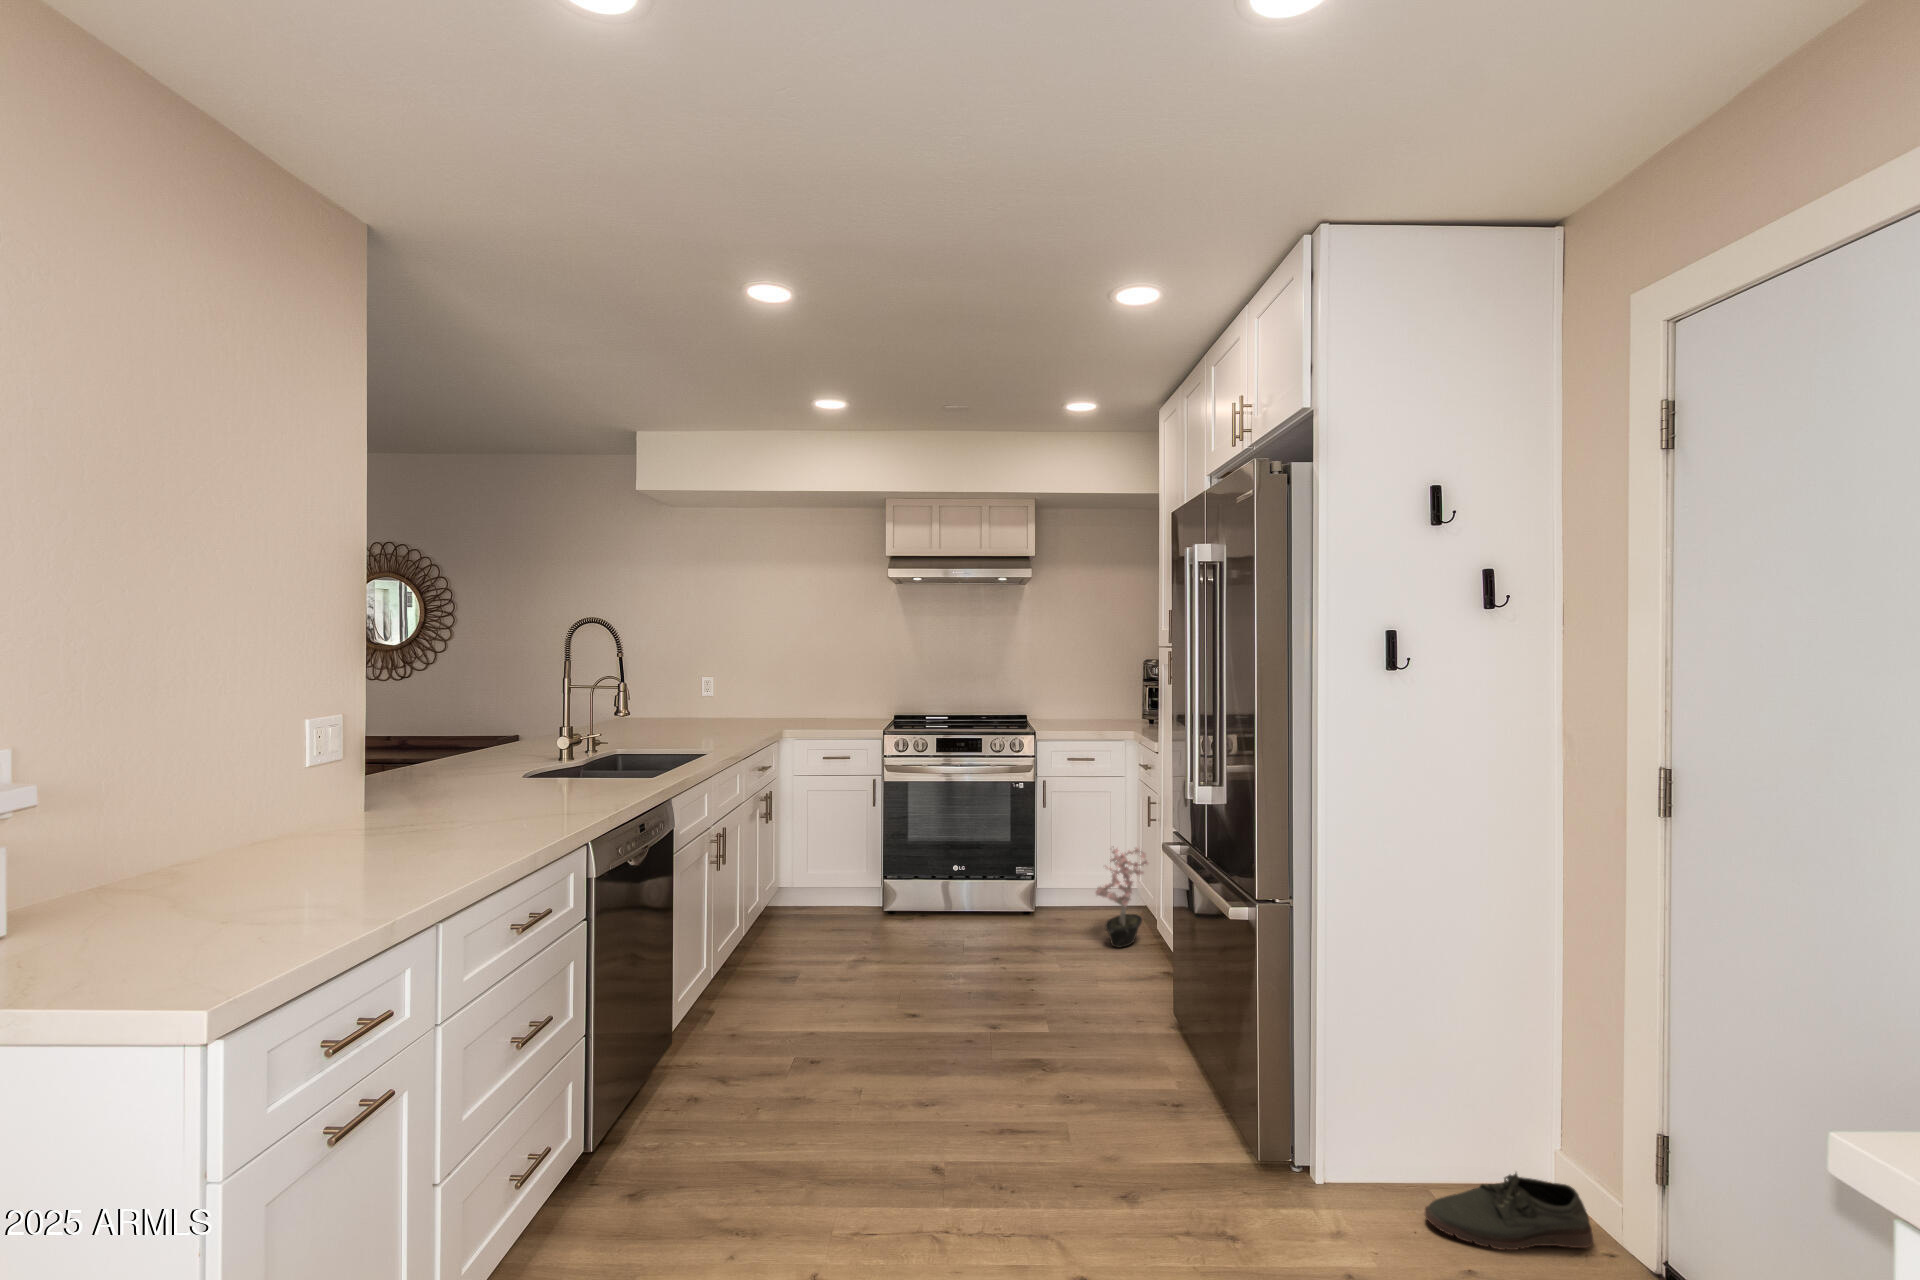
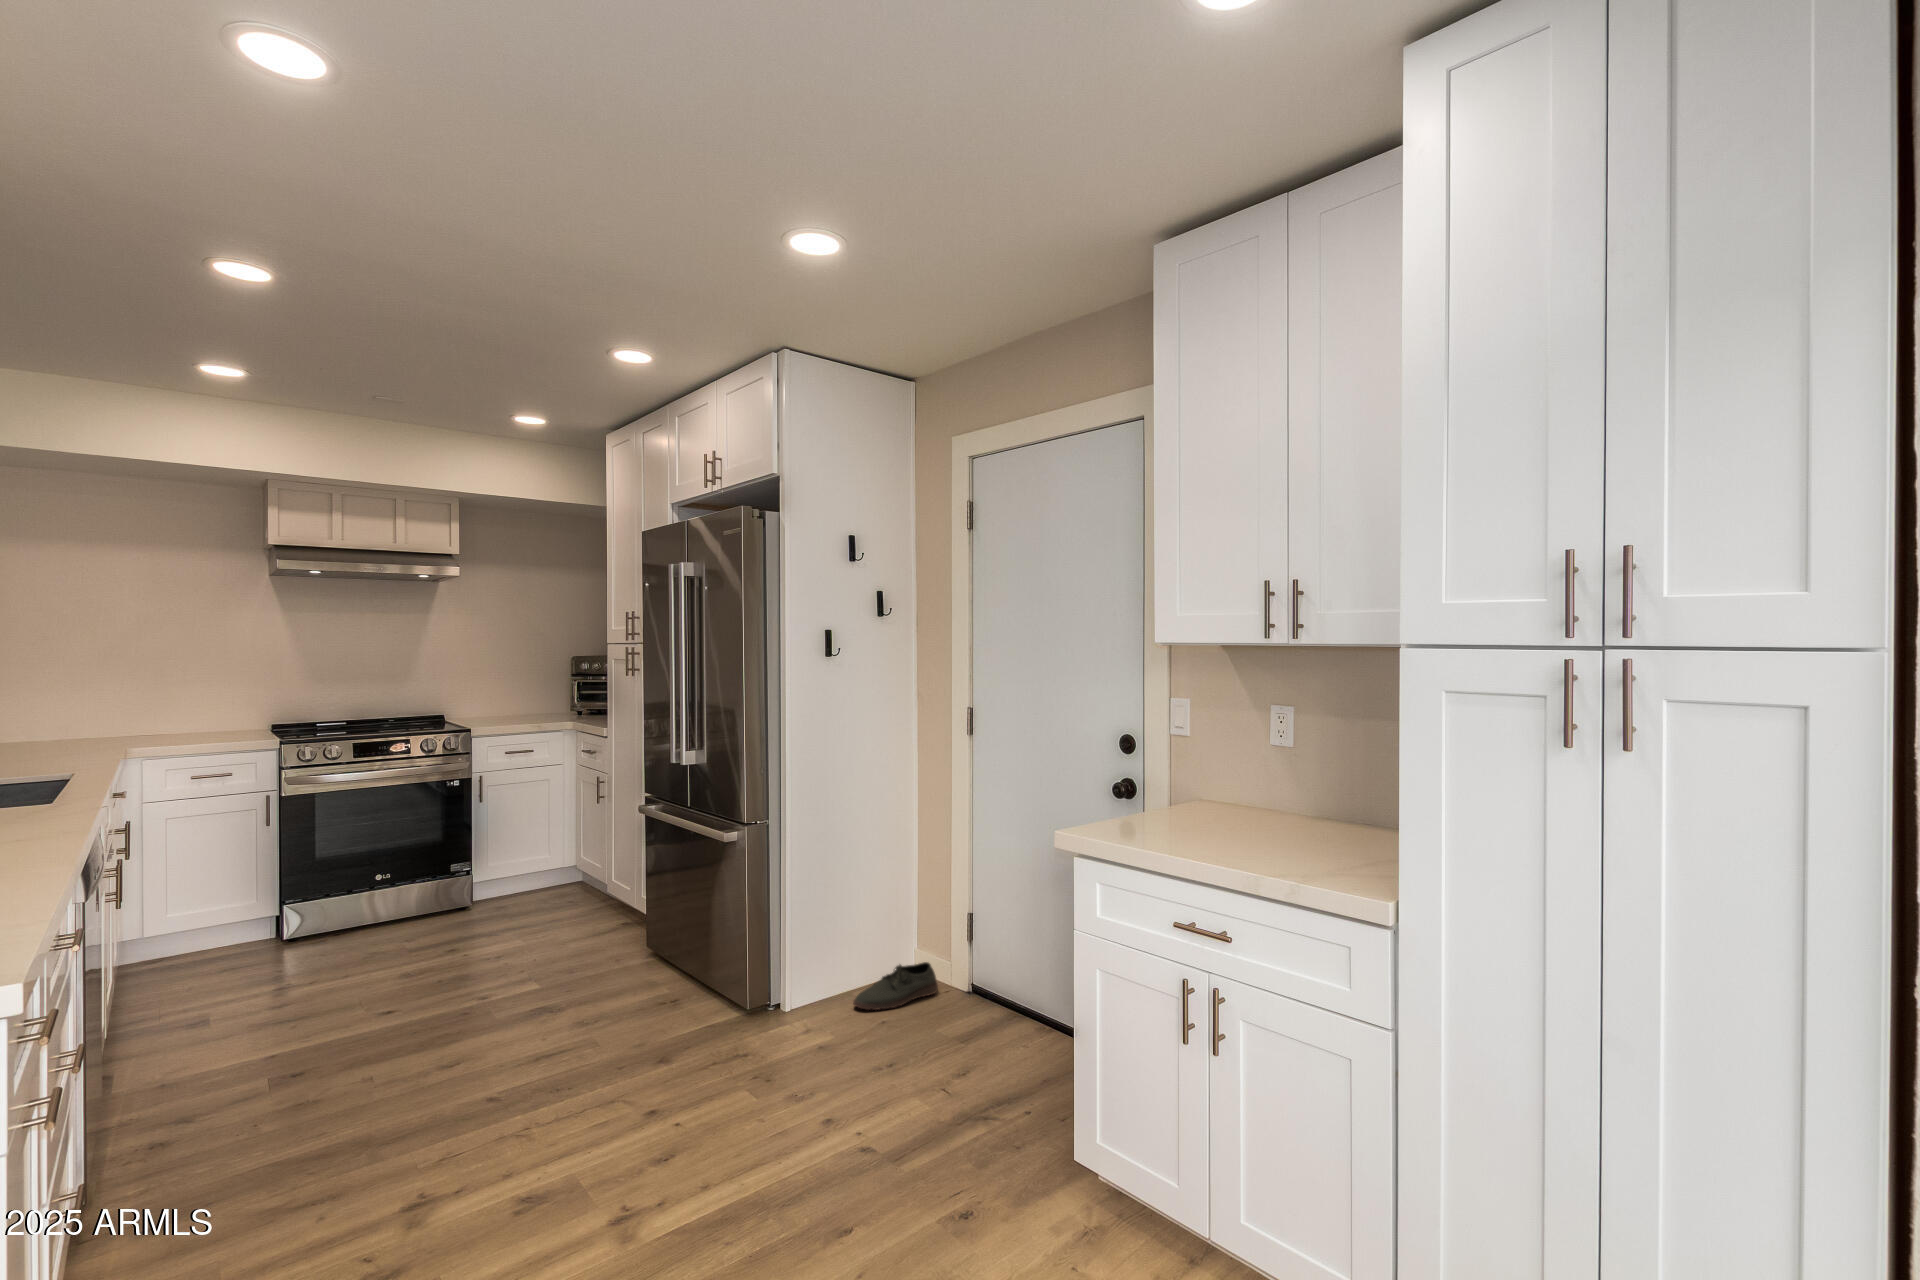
potted plant: present [1096,847,1148,948] -> none [541,820,605,918]

